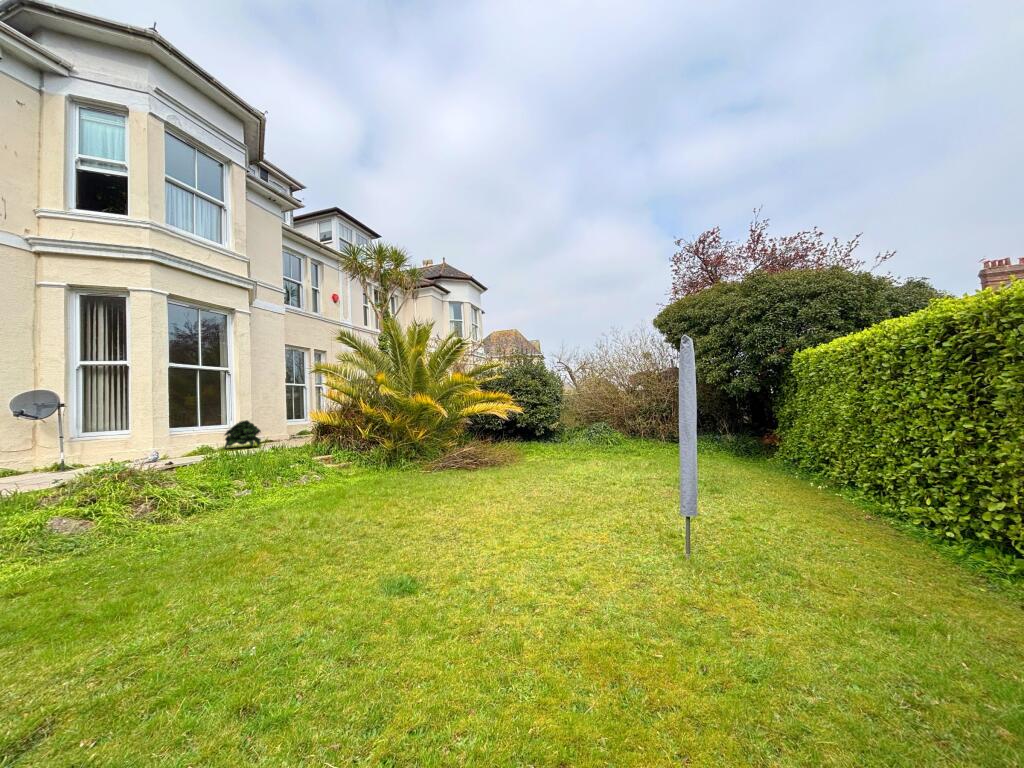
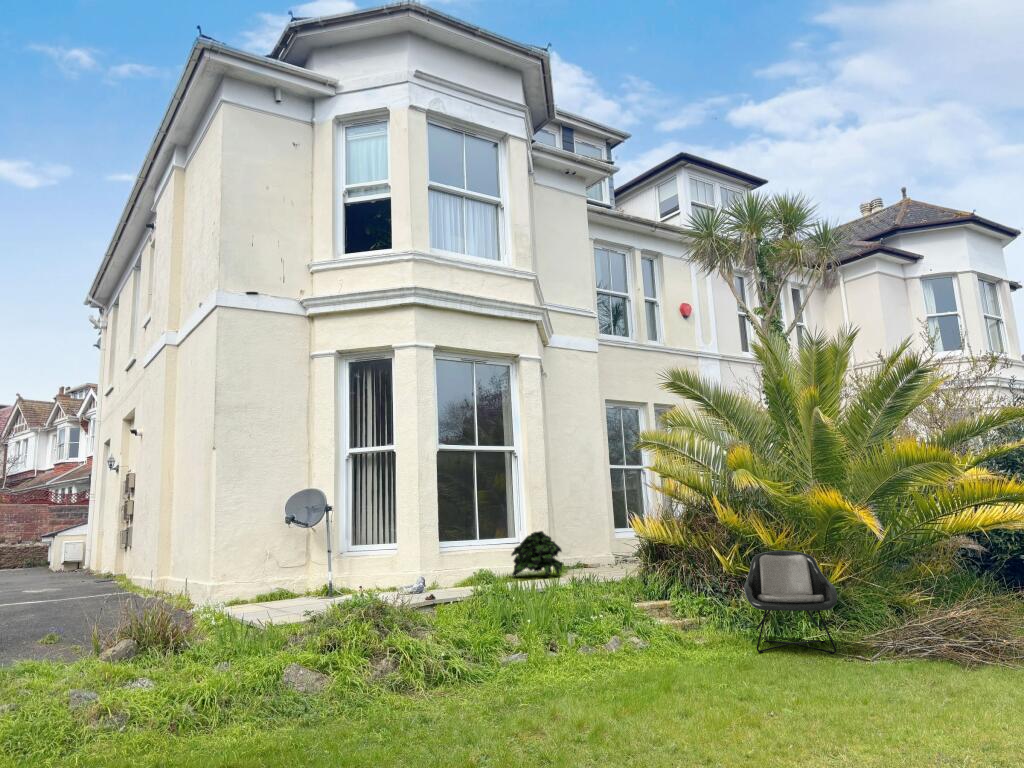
lounge chair: none [378,427,422,476] -> present [744,551,837,655]

